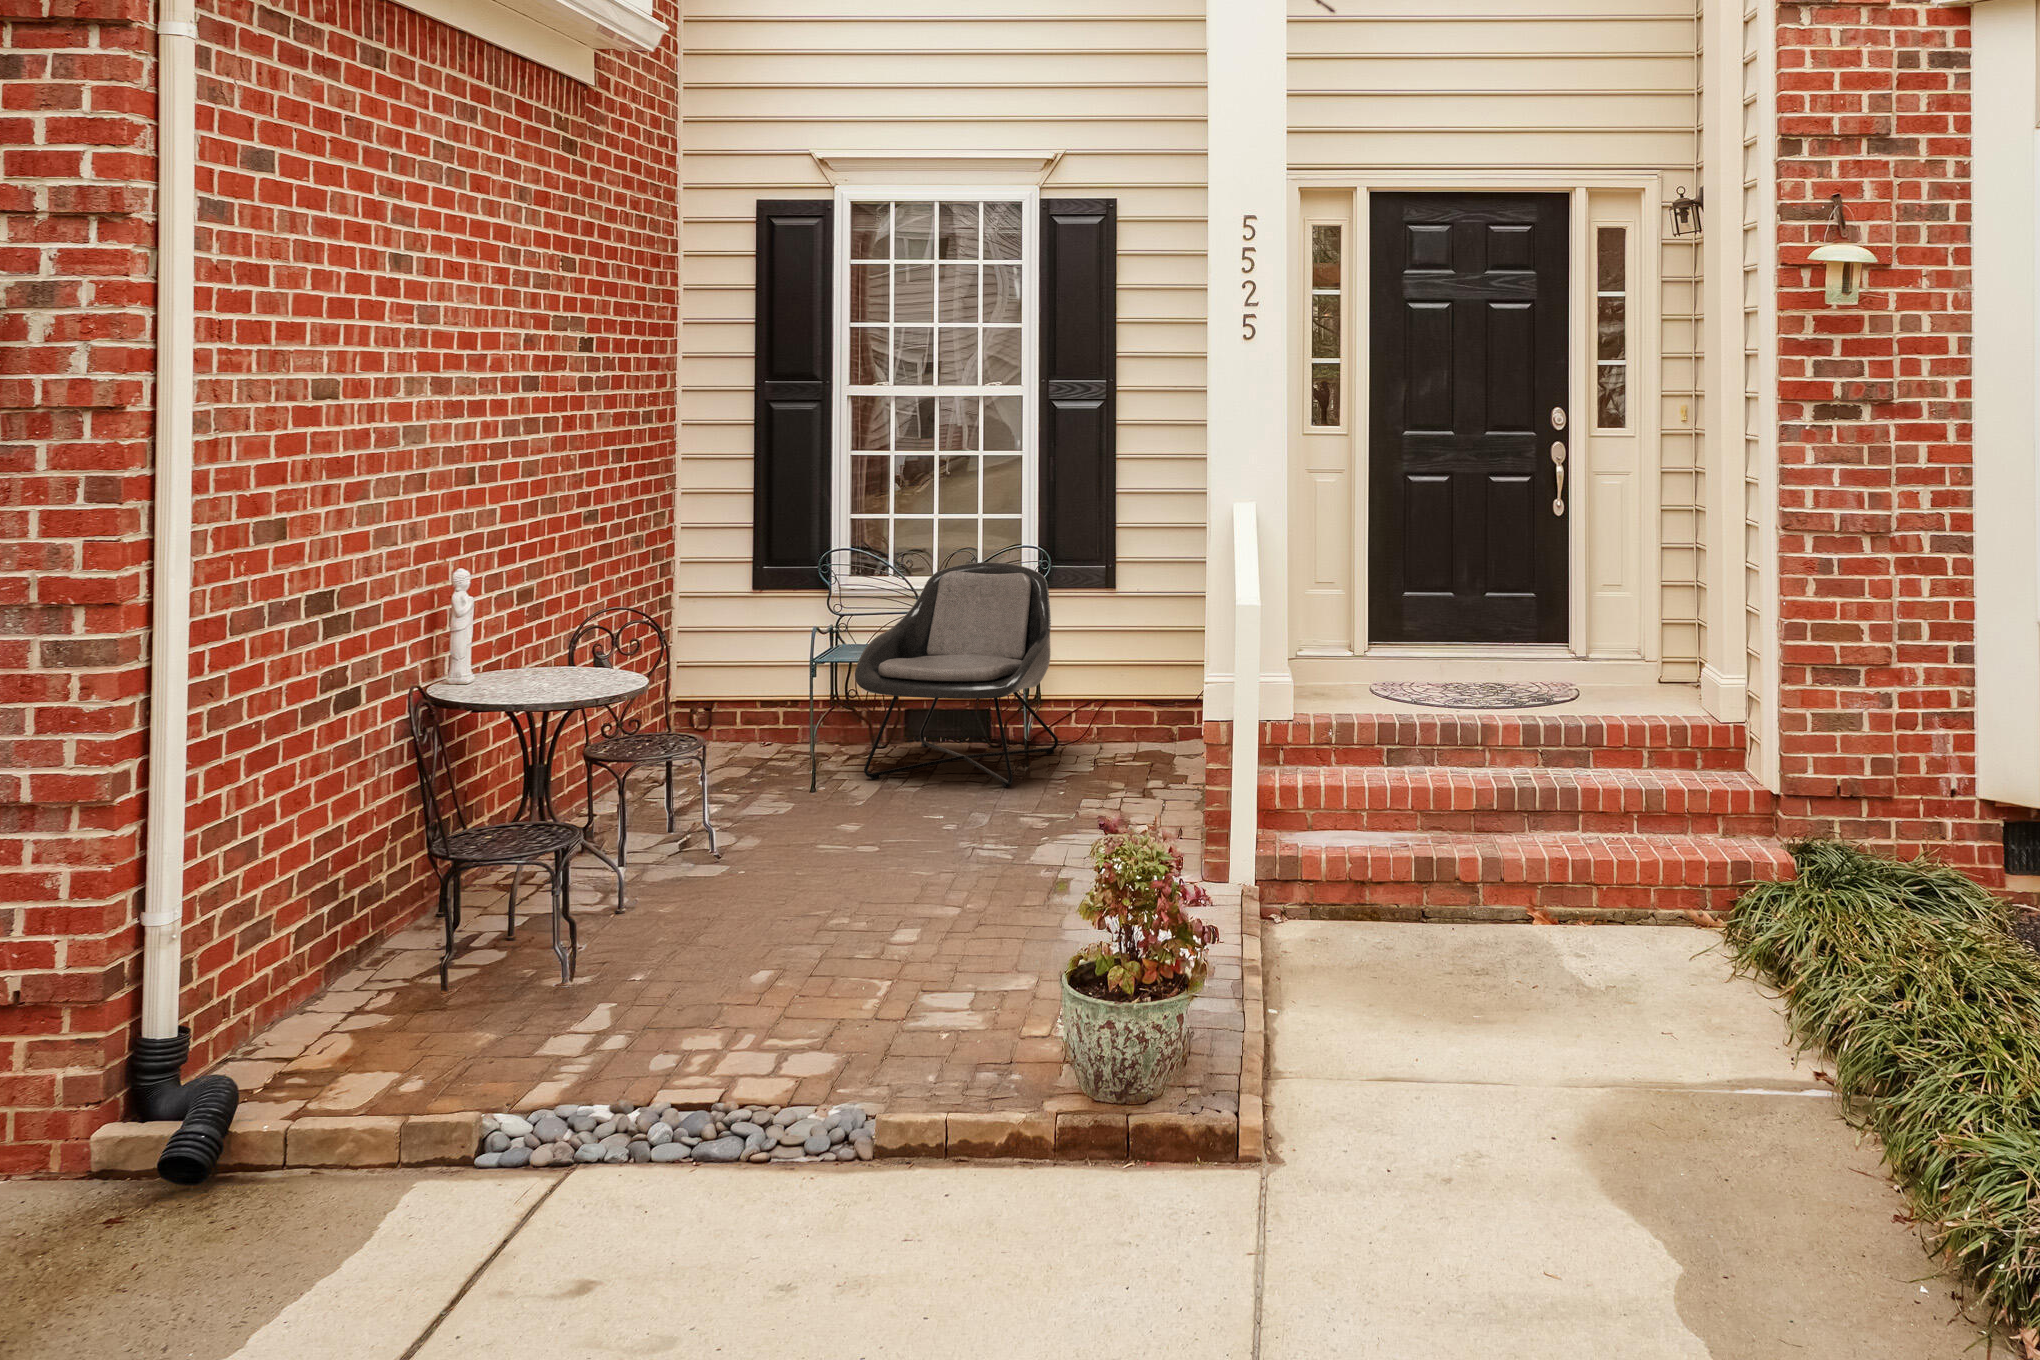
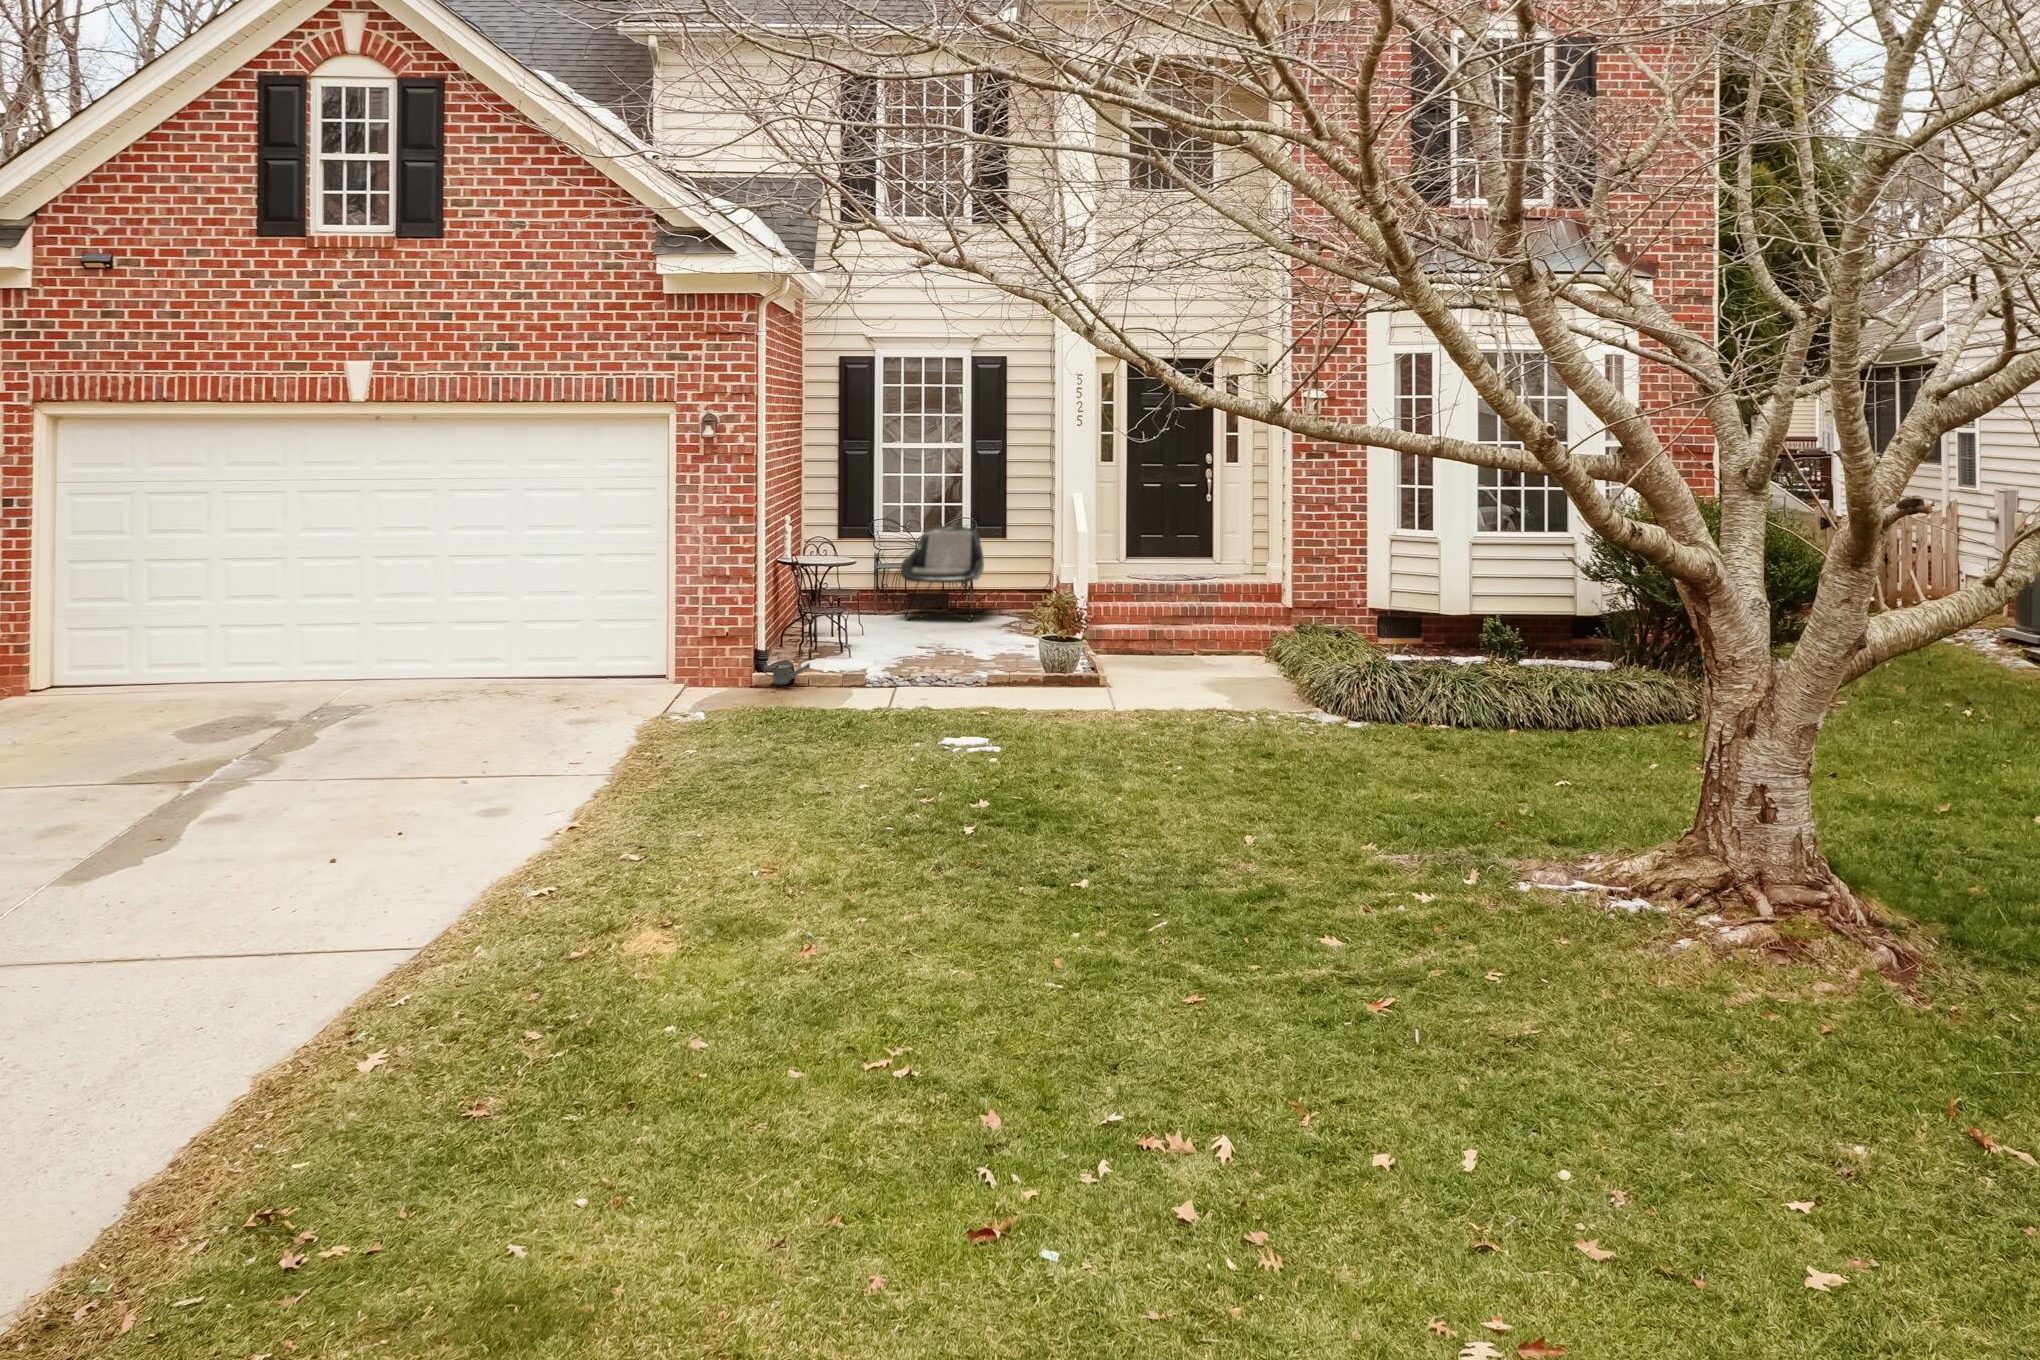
watering can: none [229,1006,374,1079] -> present [764,663,810,685]

